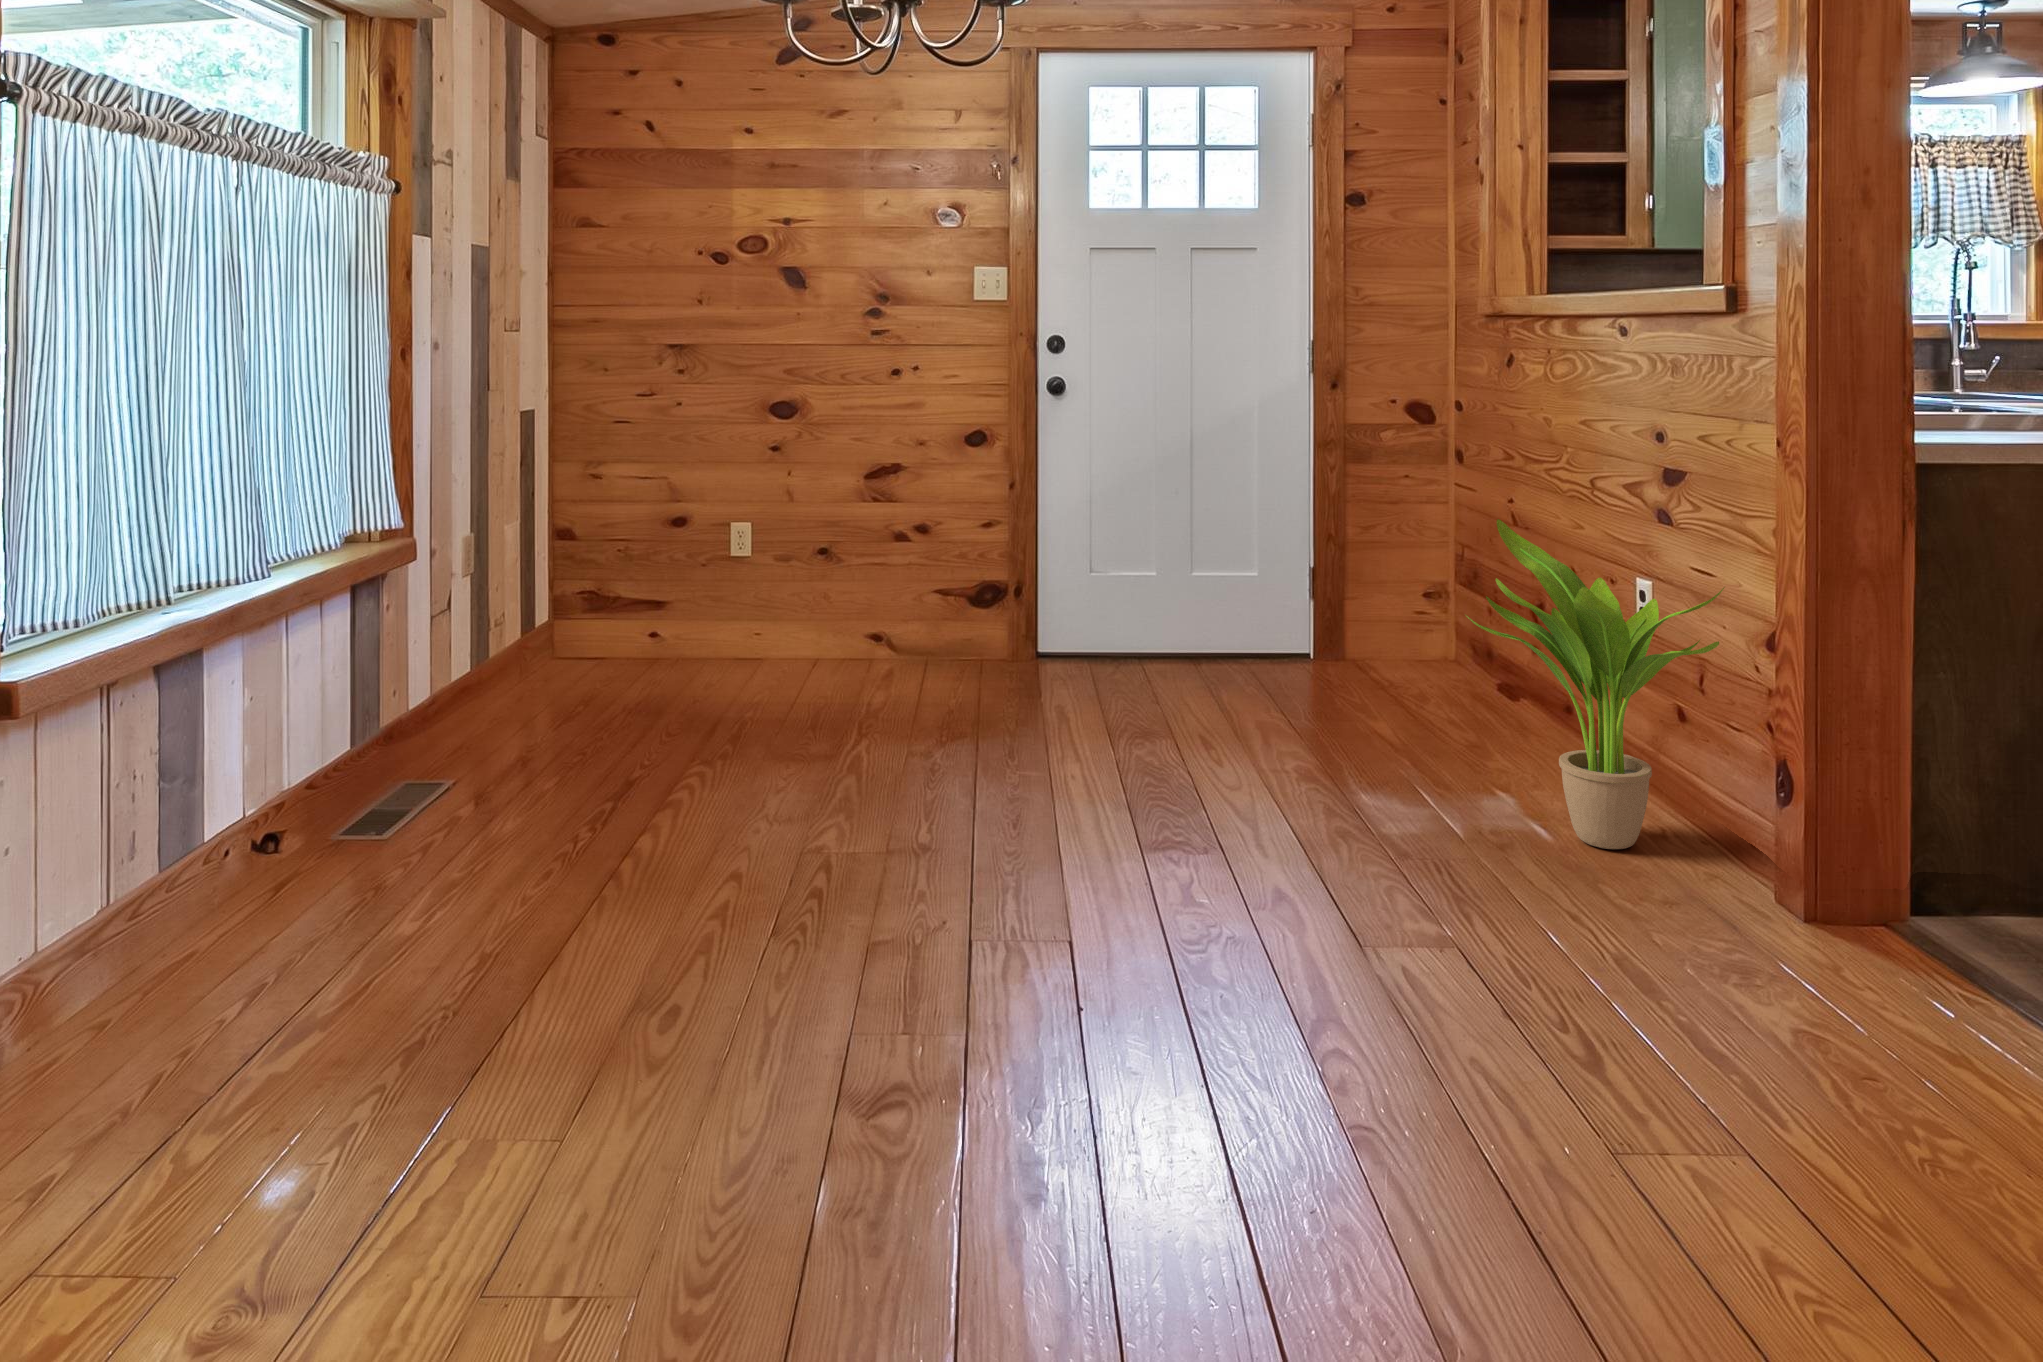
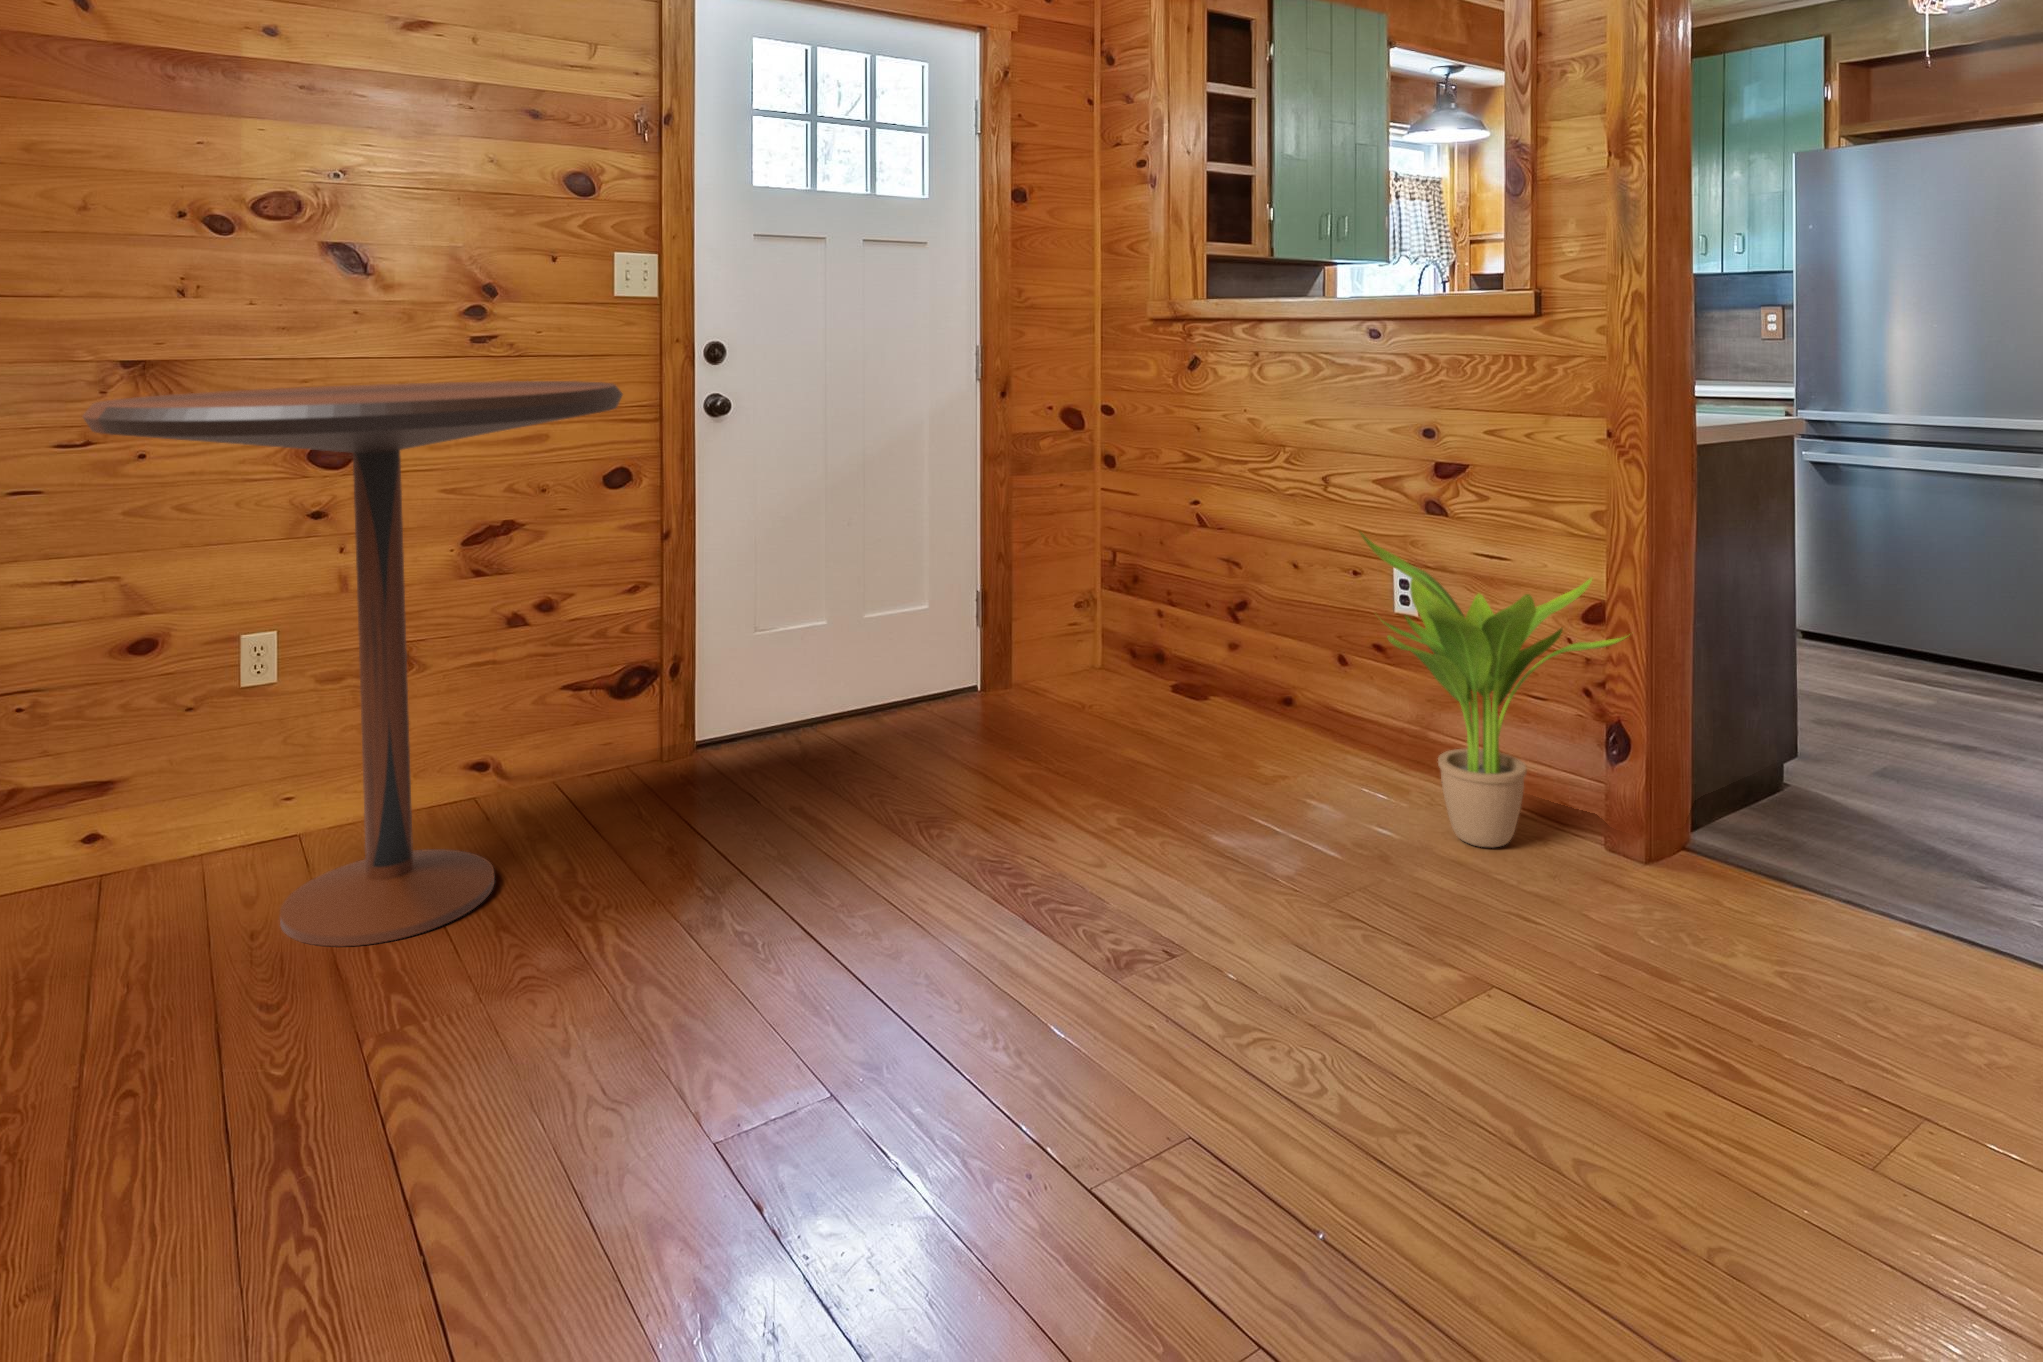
pedestal table: none [595,363,914,719] -> present [83,381,623,946]

